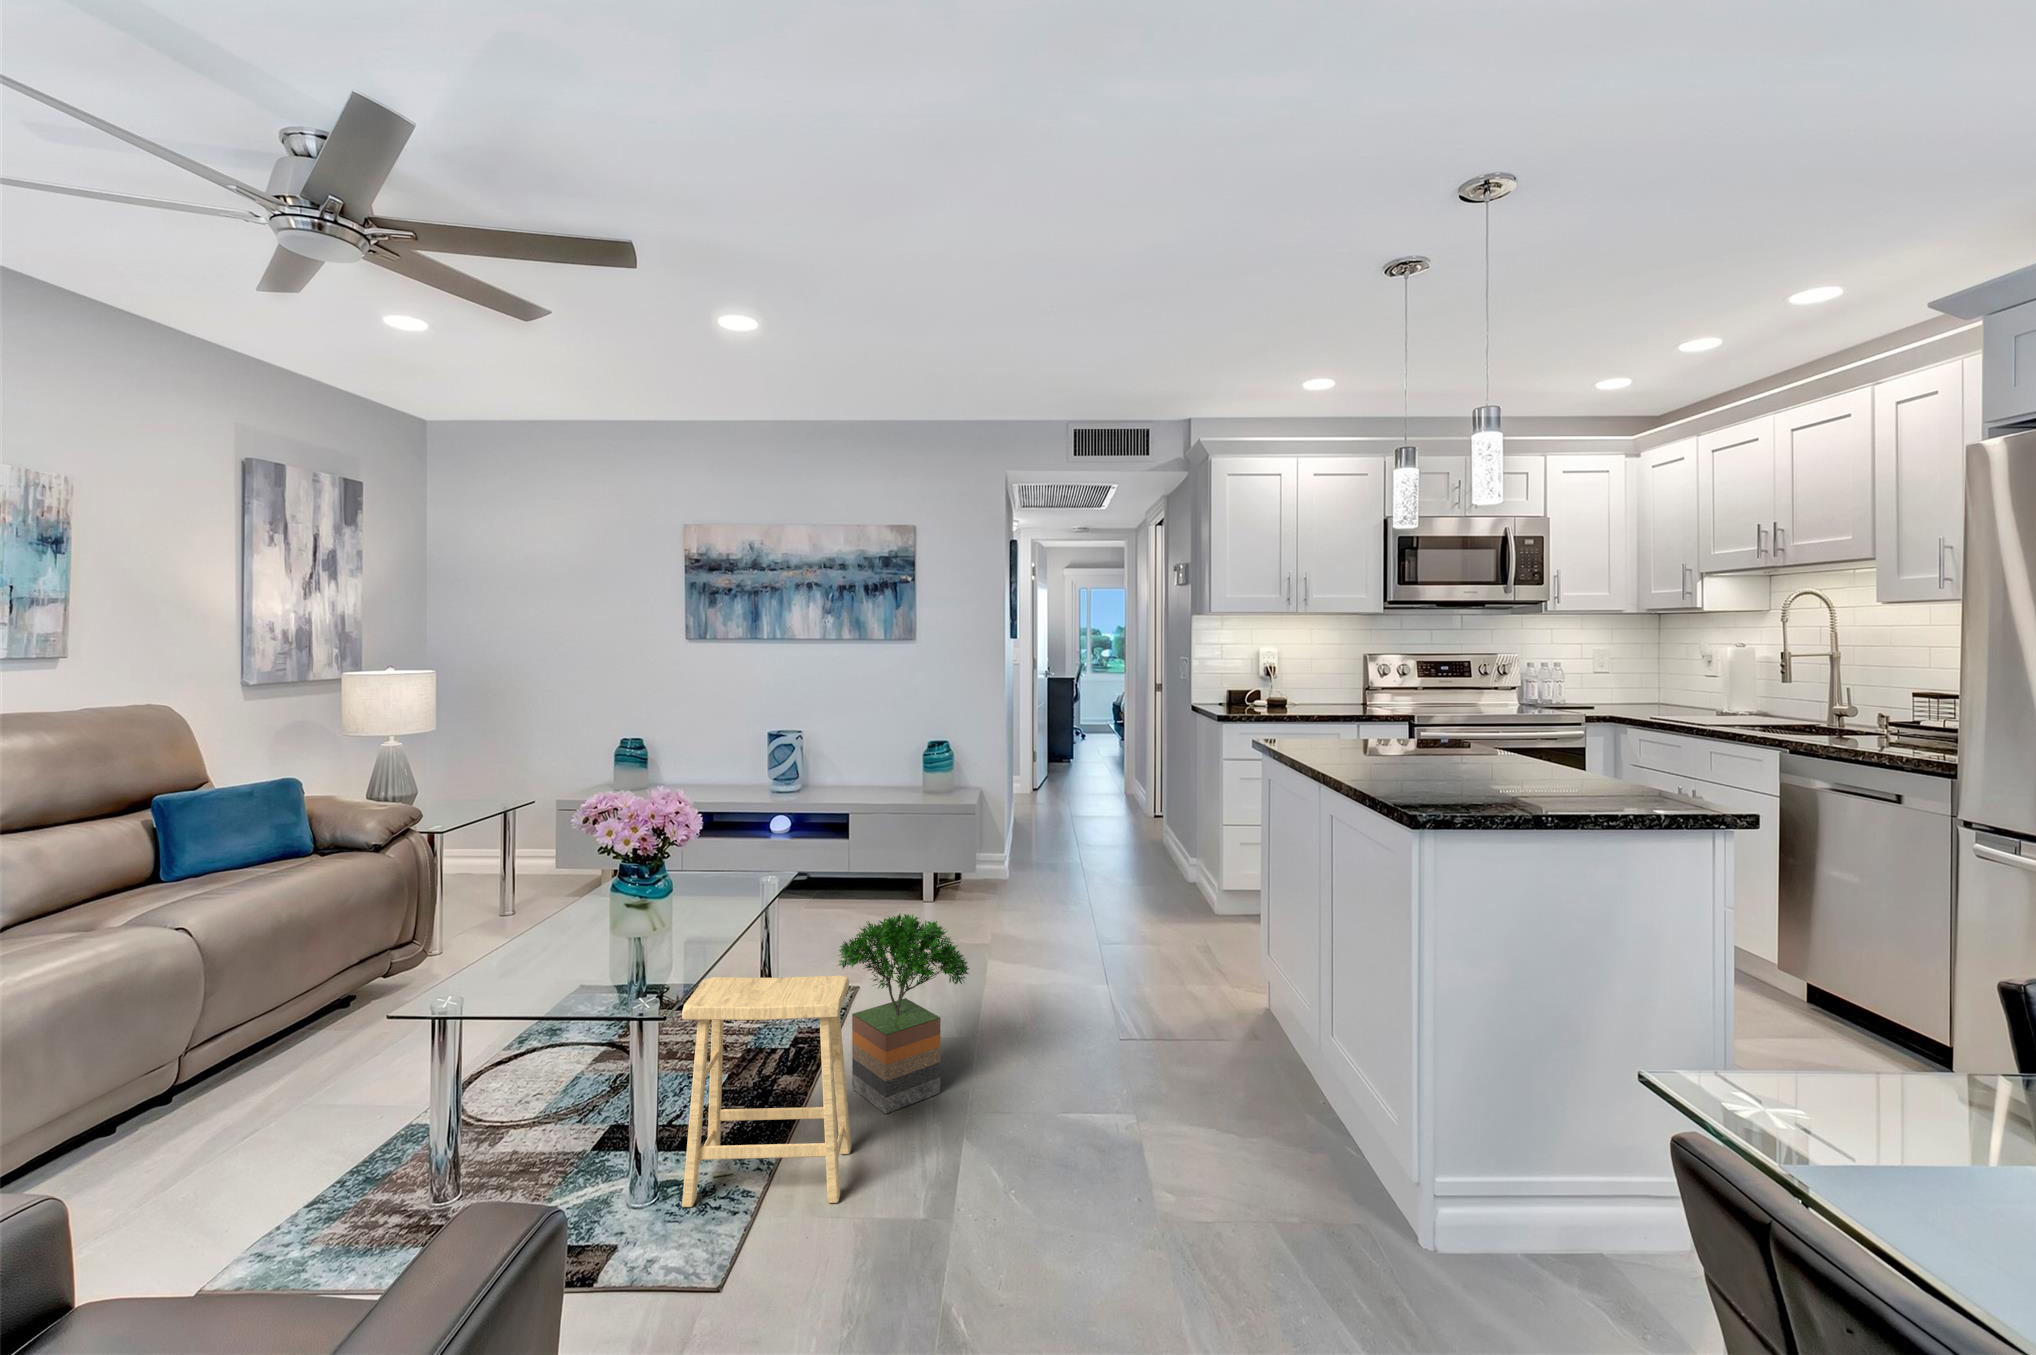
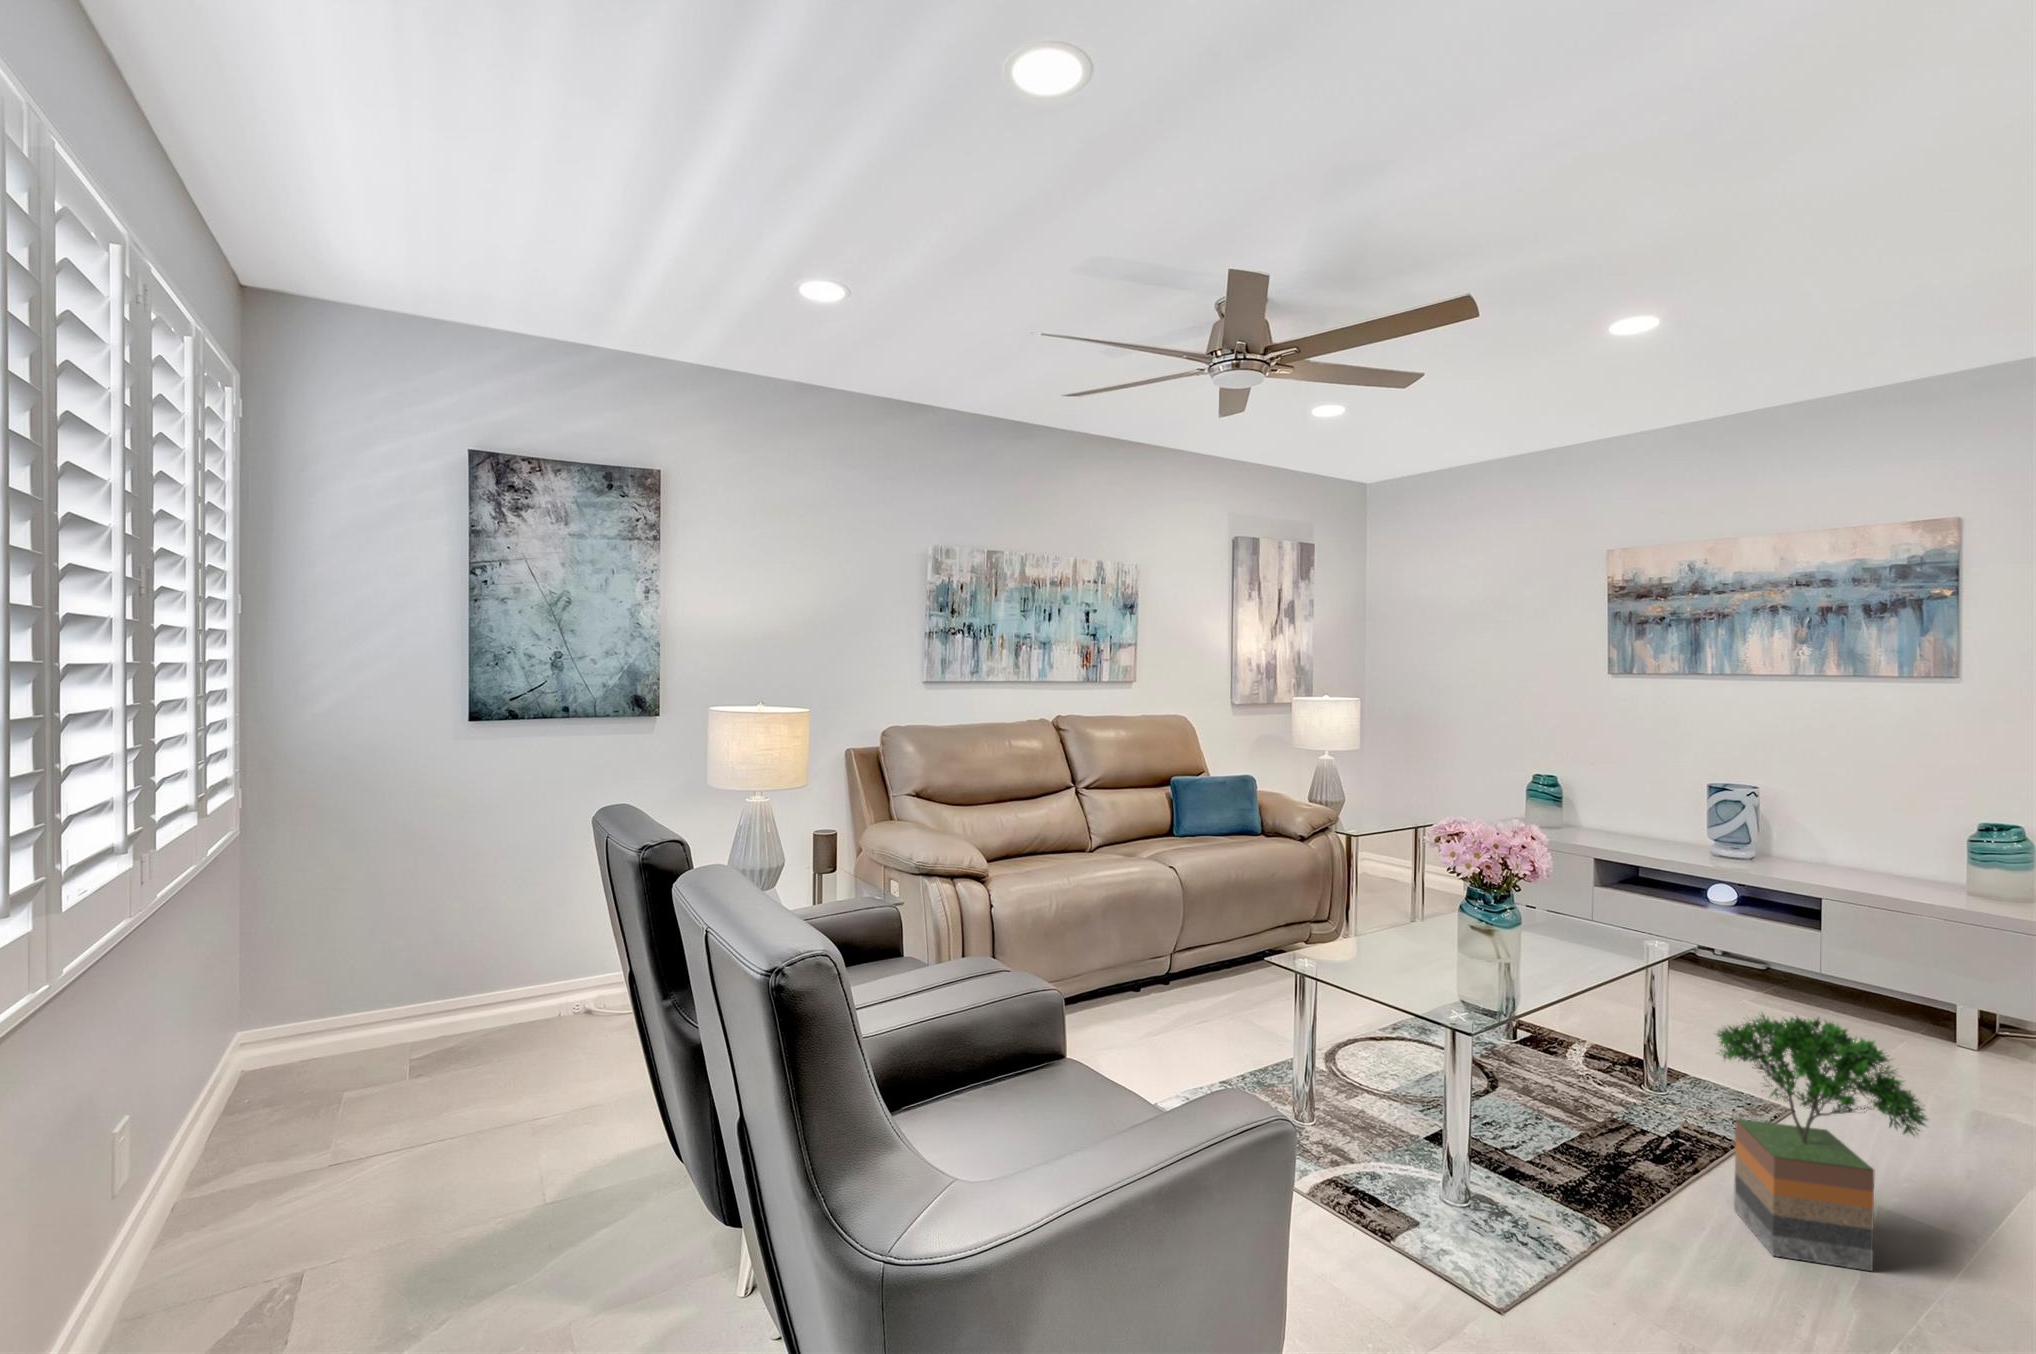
footstool: present [682,975,851,1207] -> none [1491,1011,1708,1310]

